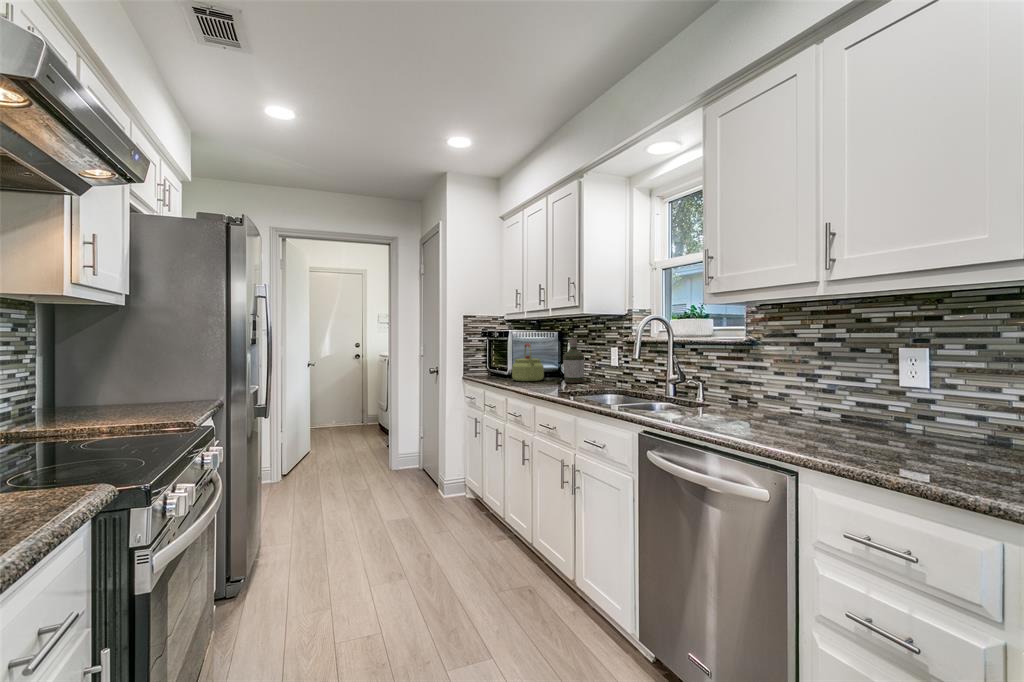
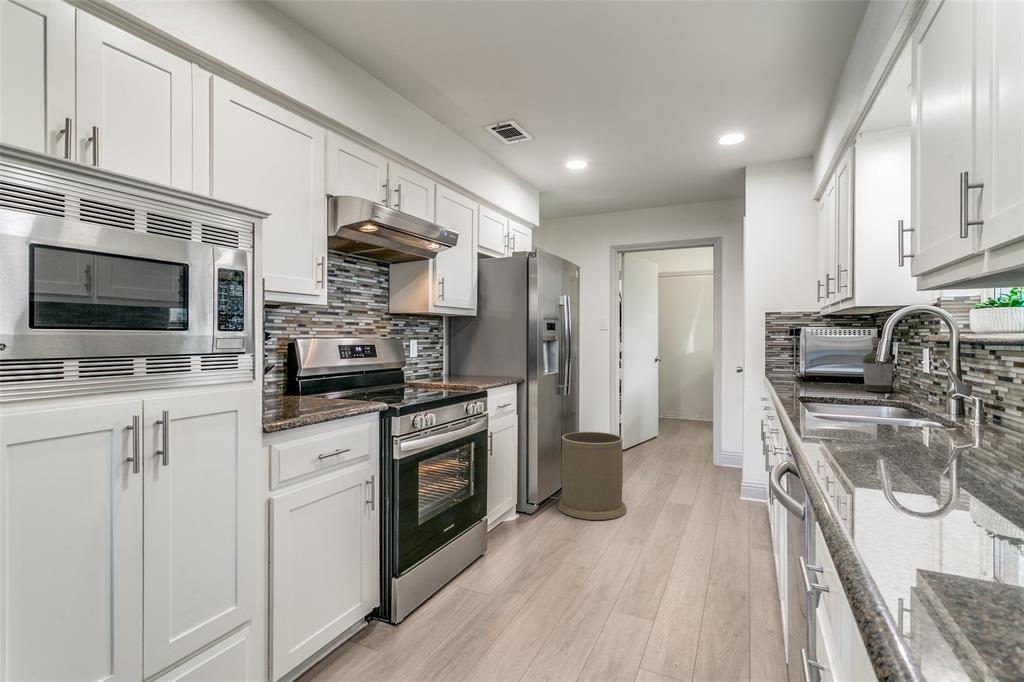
kettle: present [512,343,544,381] -> none [801,342,844,386]
trash can: none [260,454,351,570] -> present [558,432,627,520]

